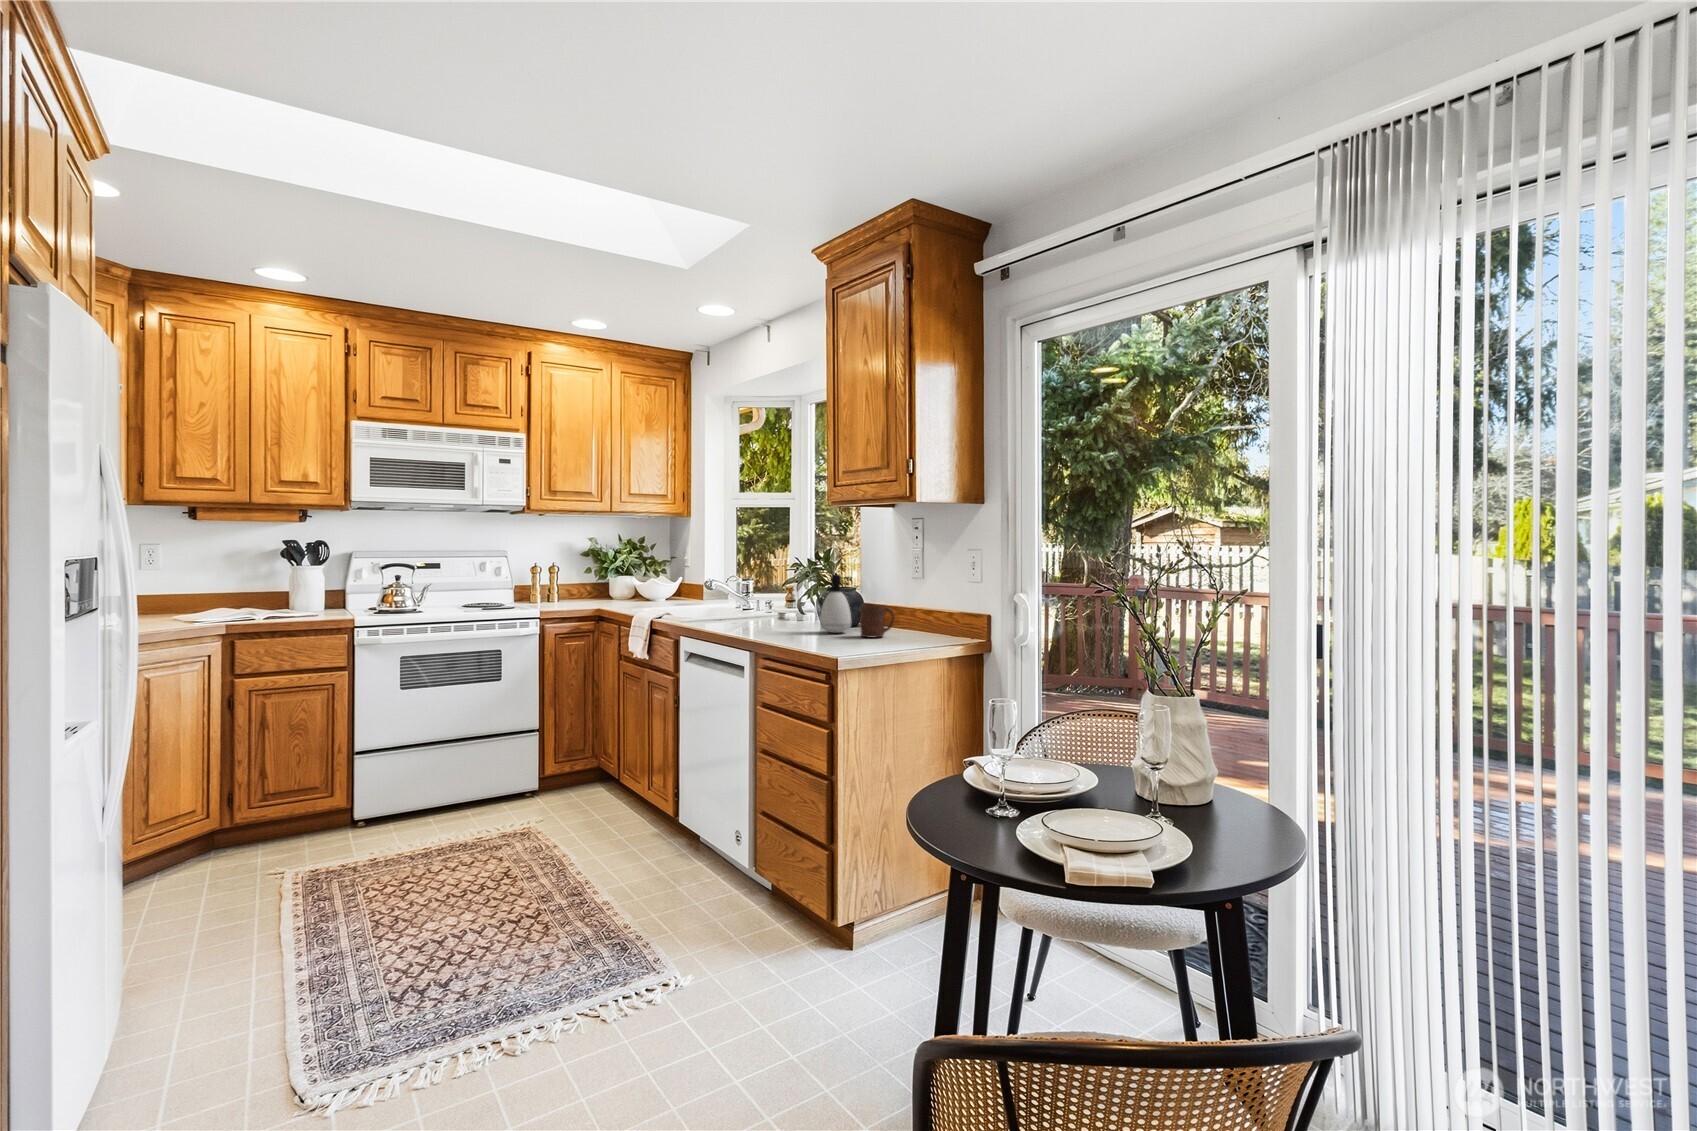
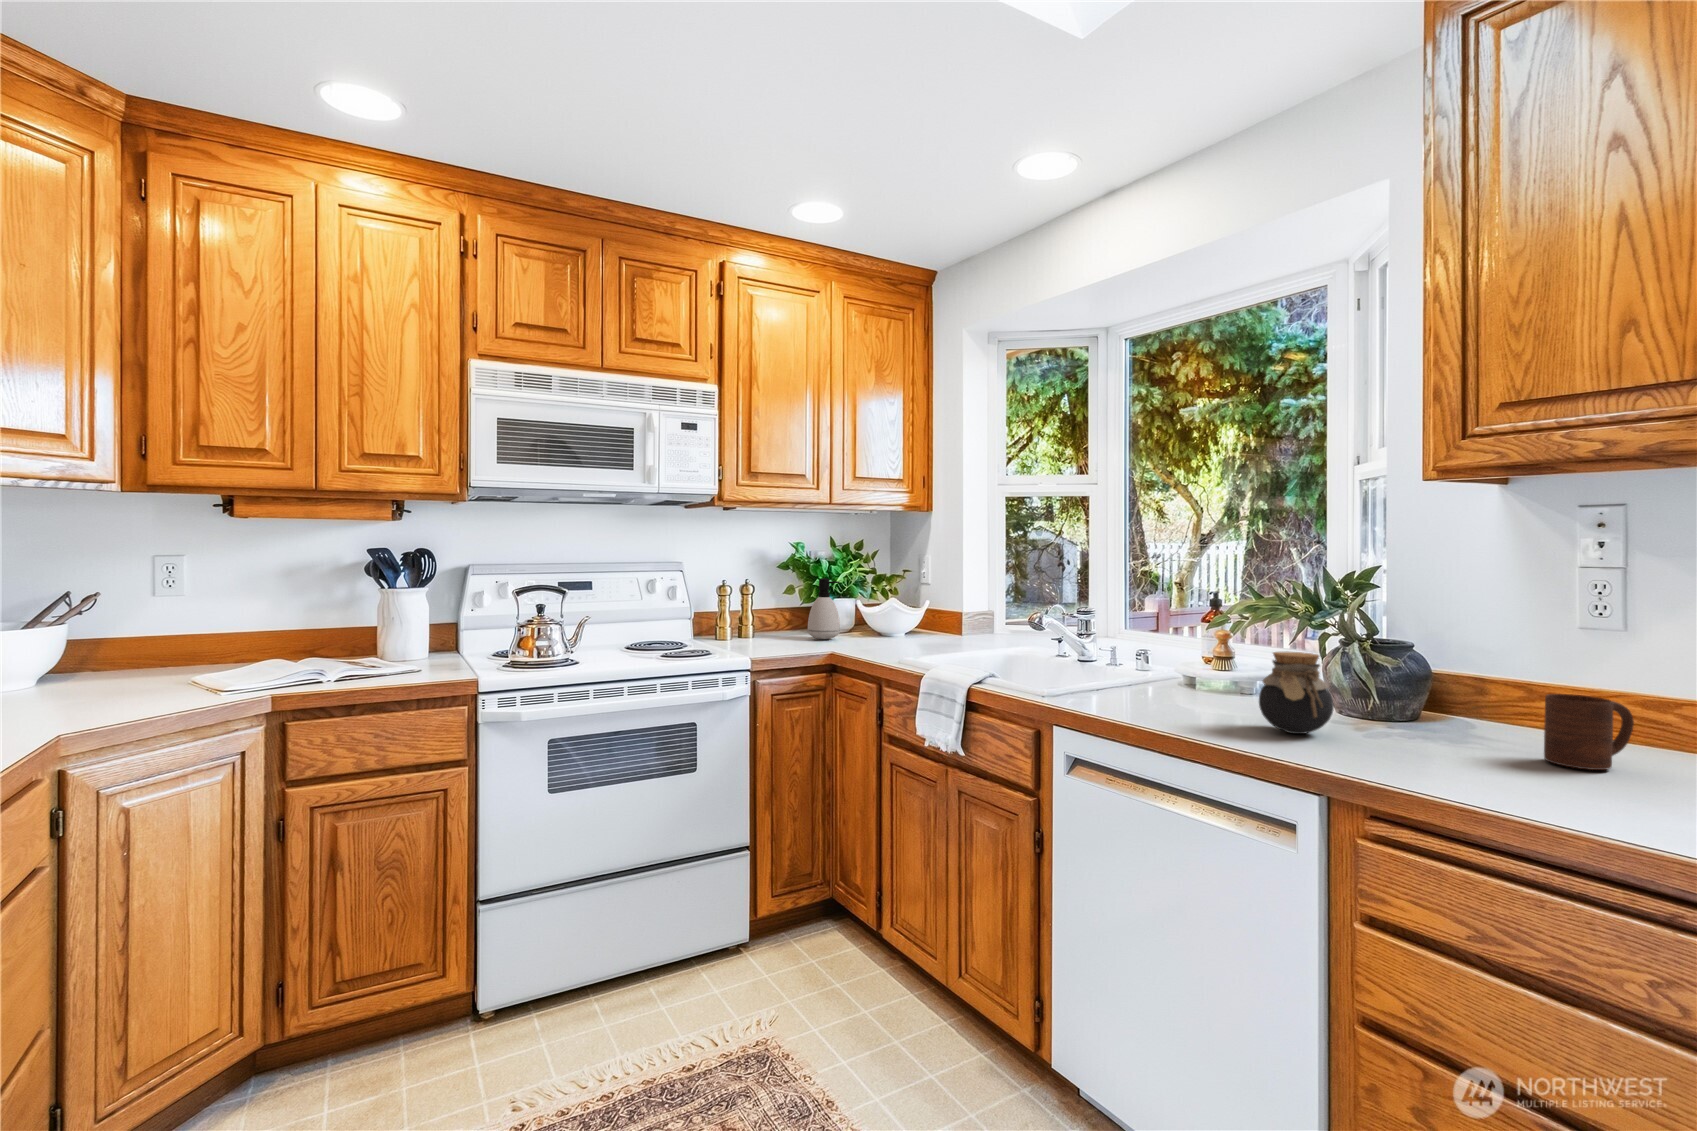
soap dispenser: present [820,574,851,633] -> present [808,578,840,639]
jar: none [760,591,792,631] -> present [1259,652,1334,734]

